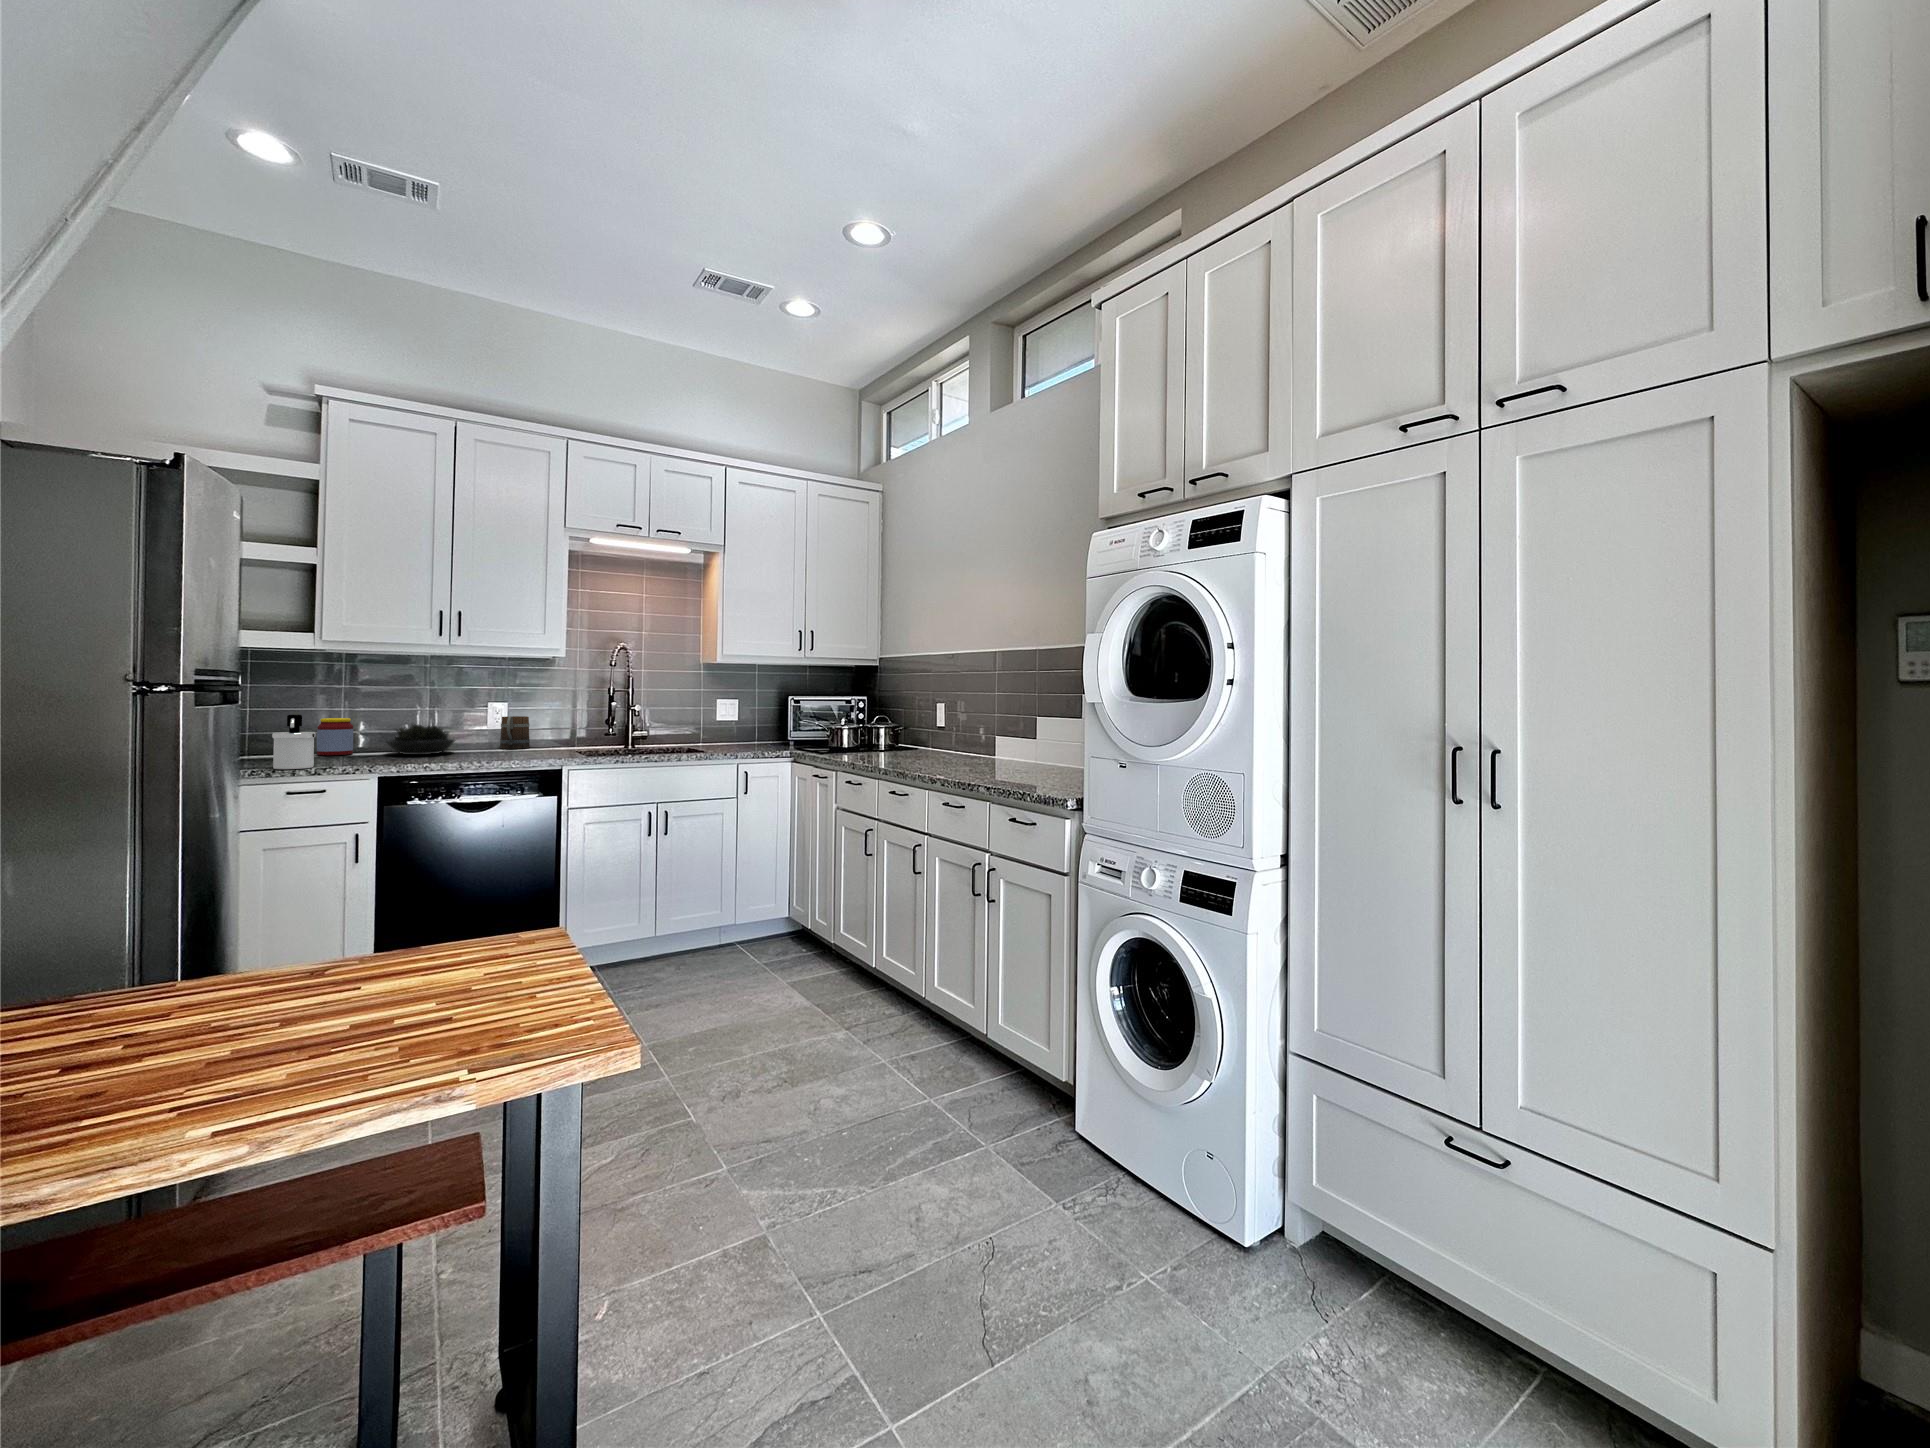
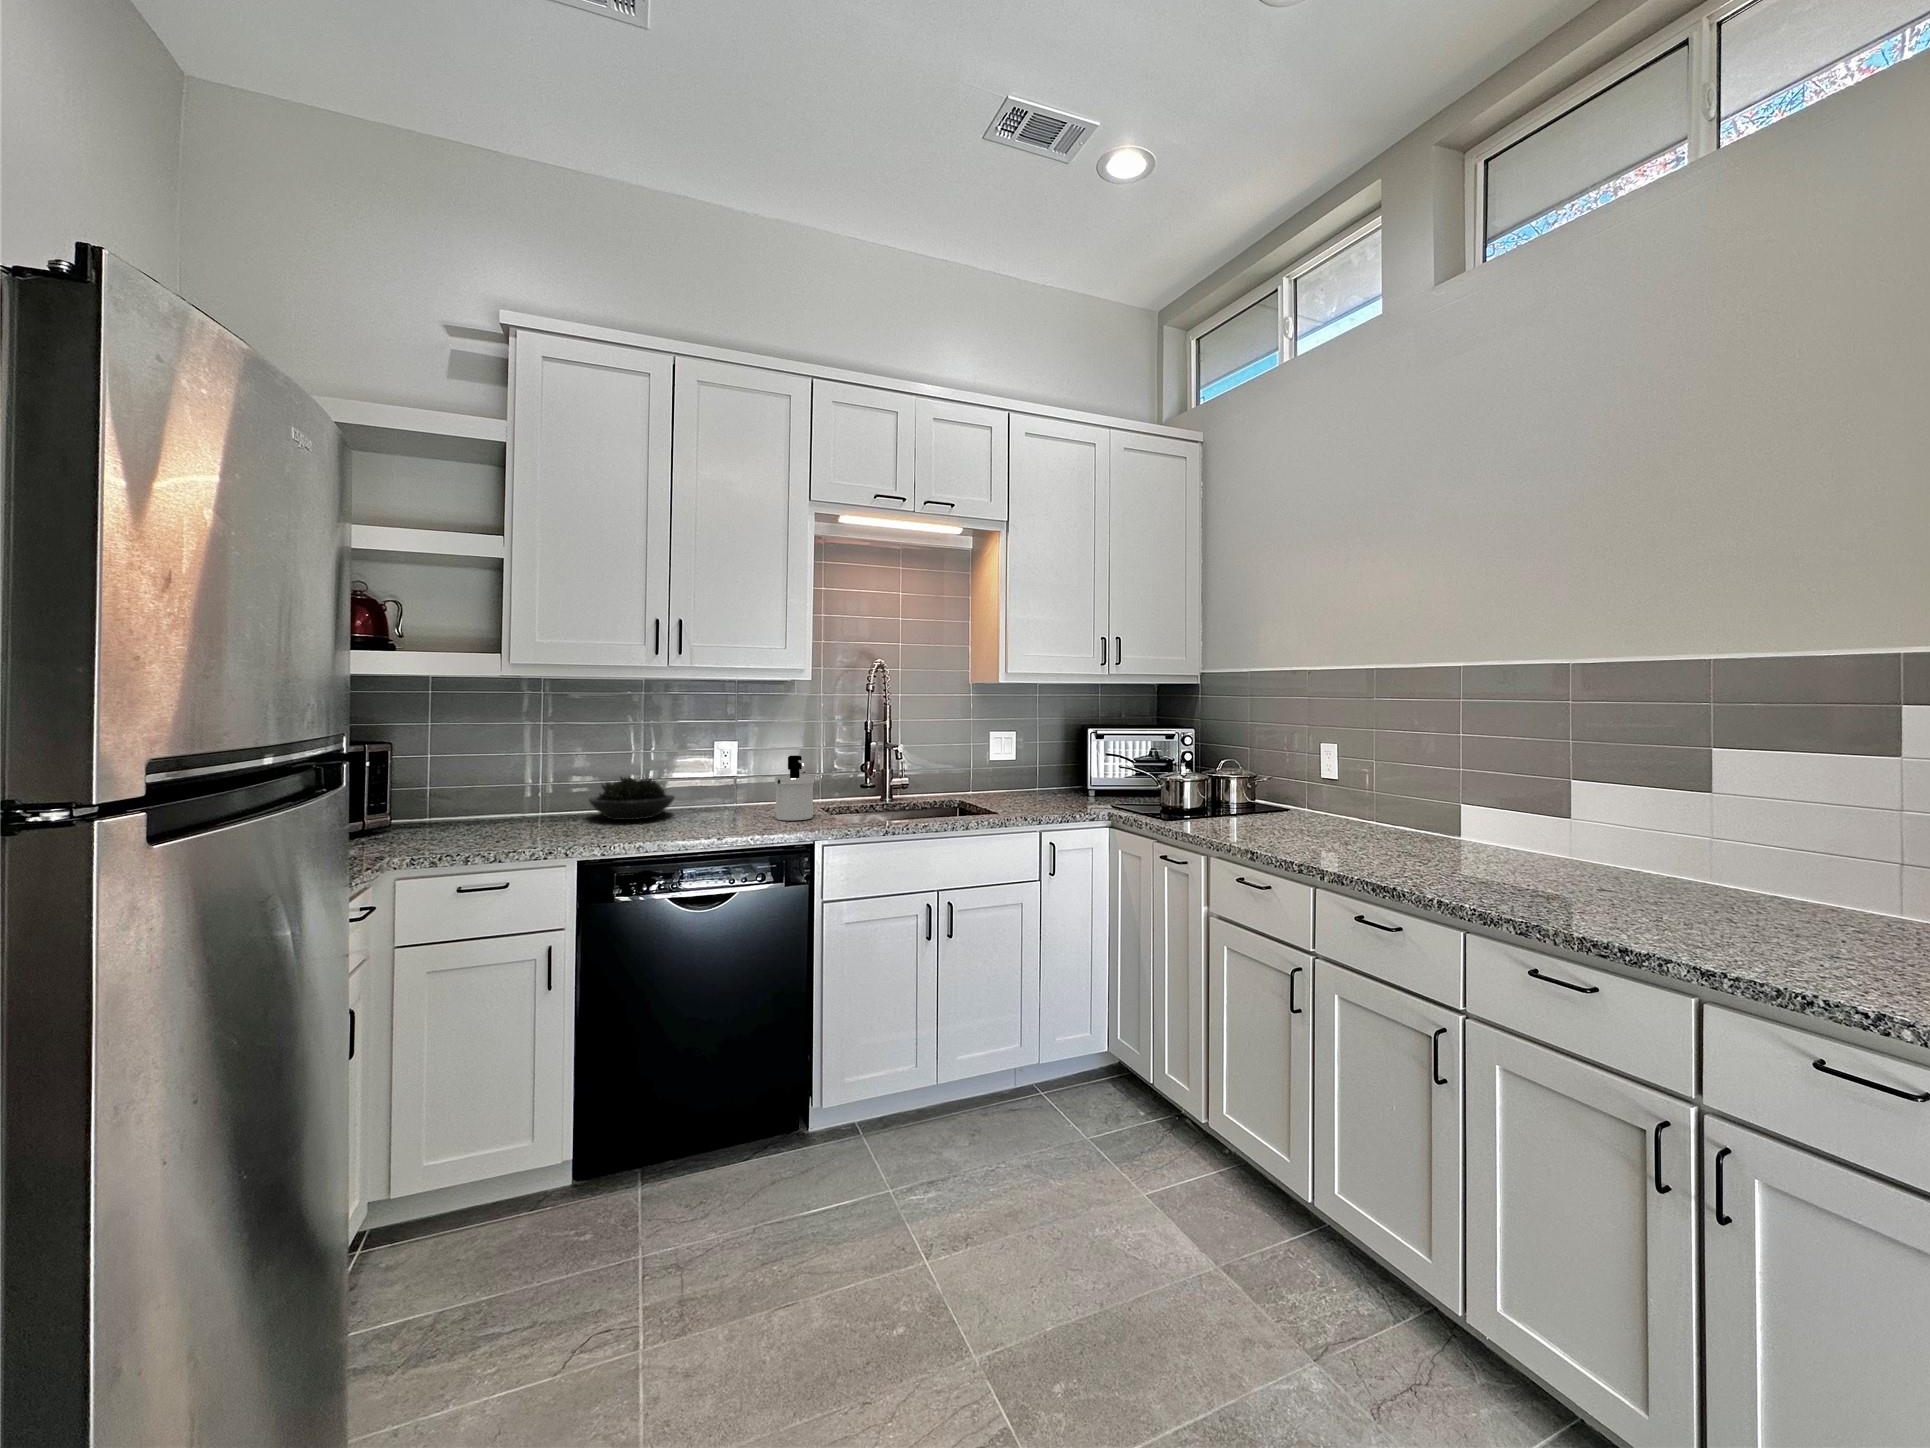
soap dispenser: present [272,714,316,769] -> present [775,755,814,821]
mug: present [500,716,530,749] -> none [727,762,764,807]
jar: present [317,718,353,755] -> none [505,769,549,821]

